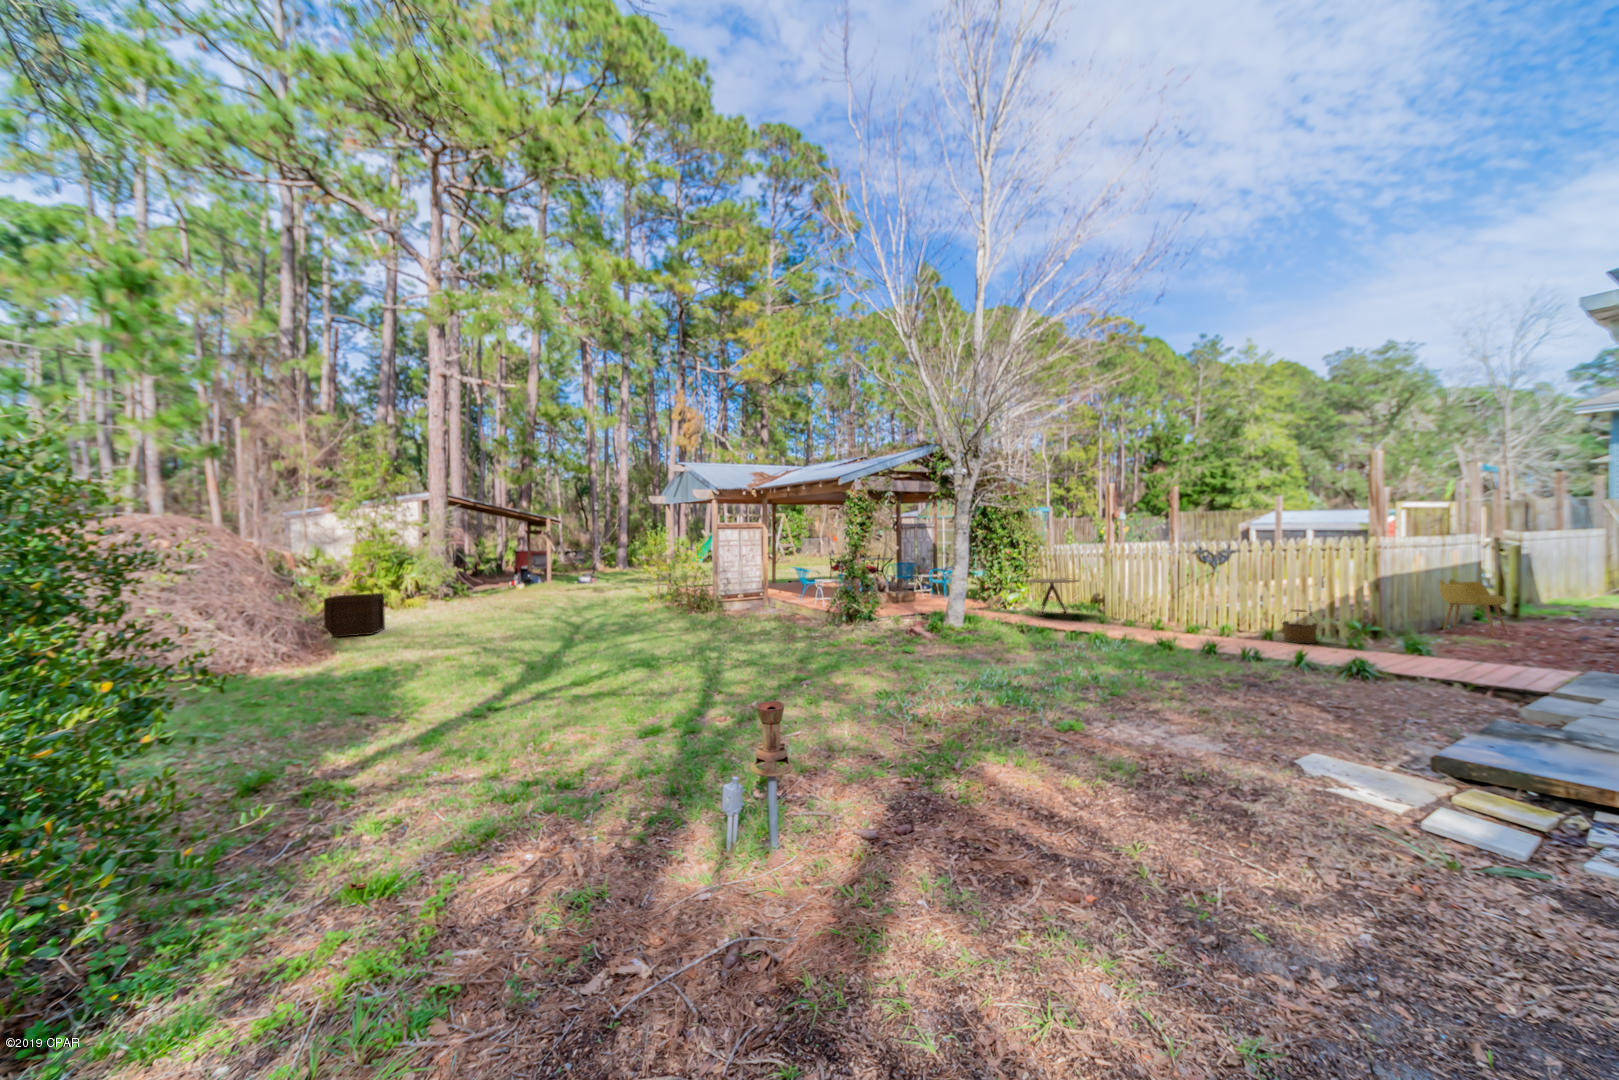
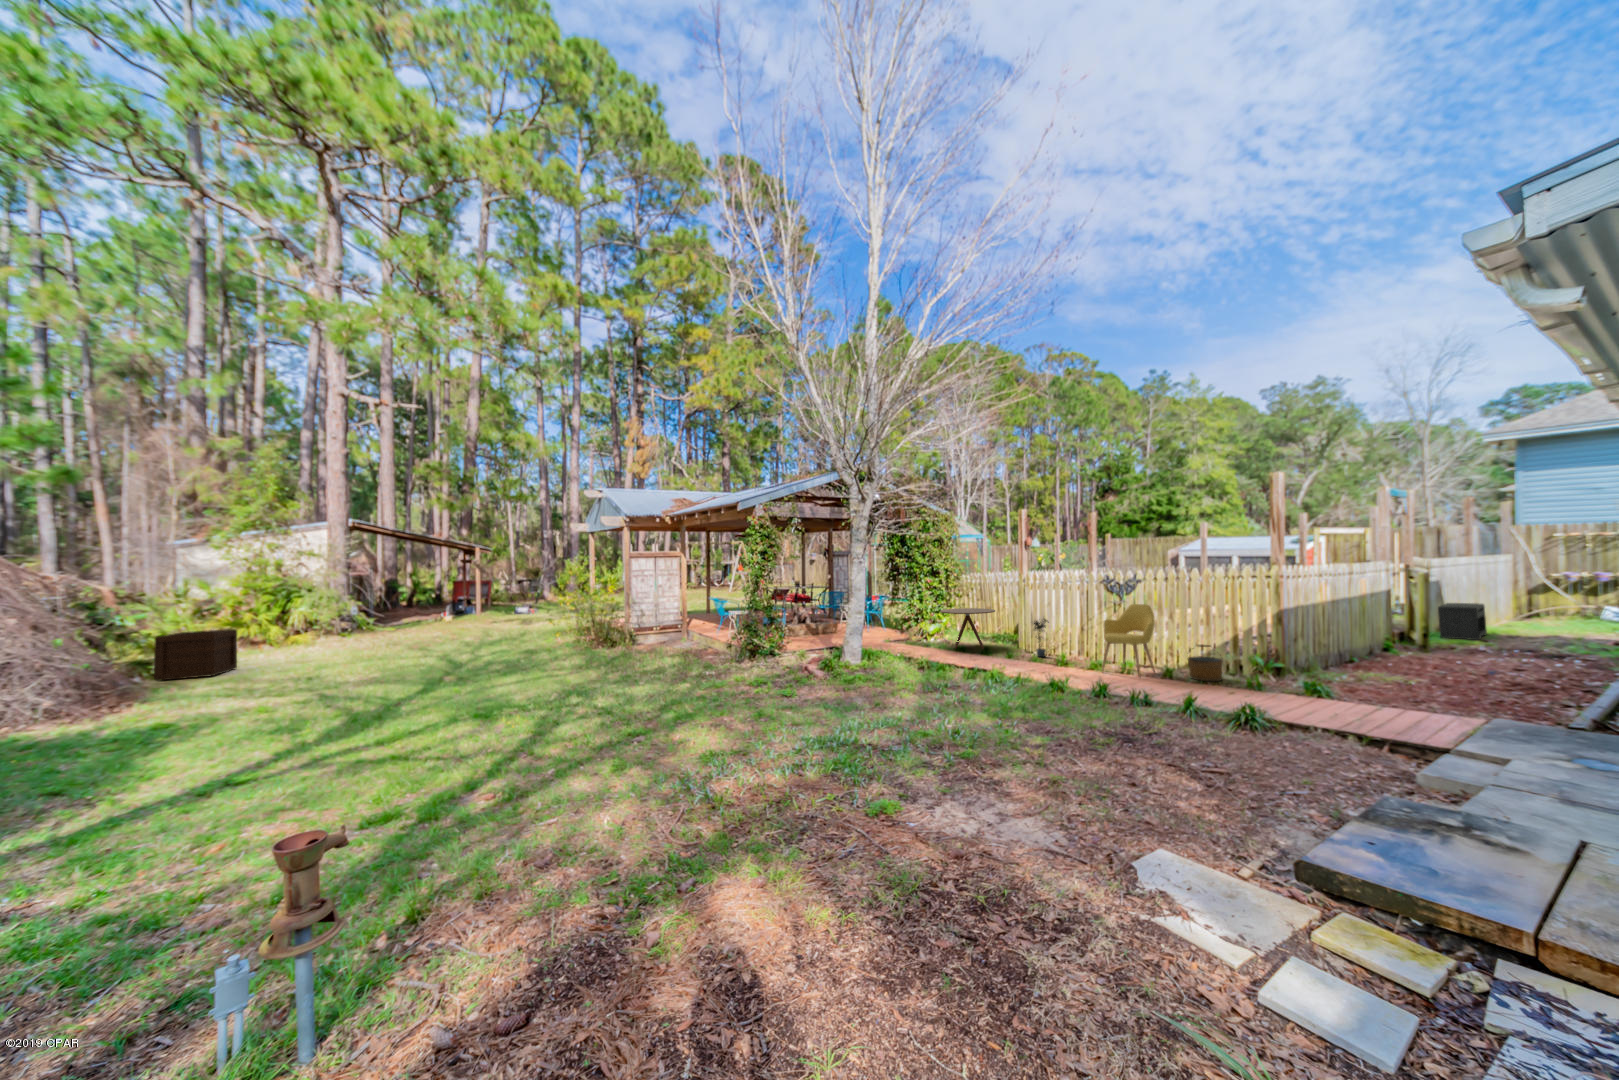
bench: none [1524,575,1573,610] -> present [1438,603,1487,640]
chair: present [1439,579,1507,637] -> present [1102,604,1155,678]
potted plant: none [1120,585,1138,624] -> present [1034,619,1049,657]

